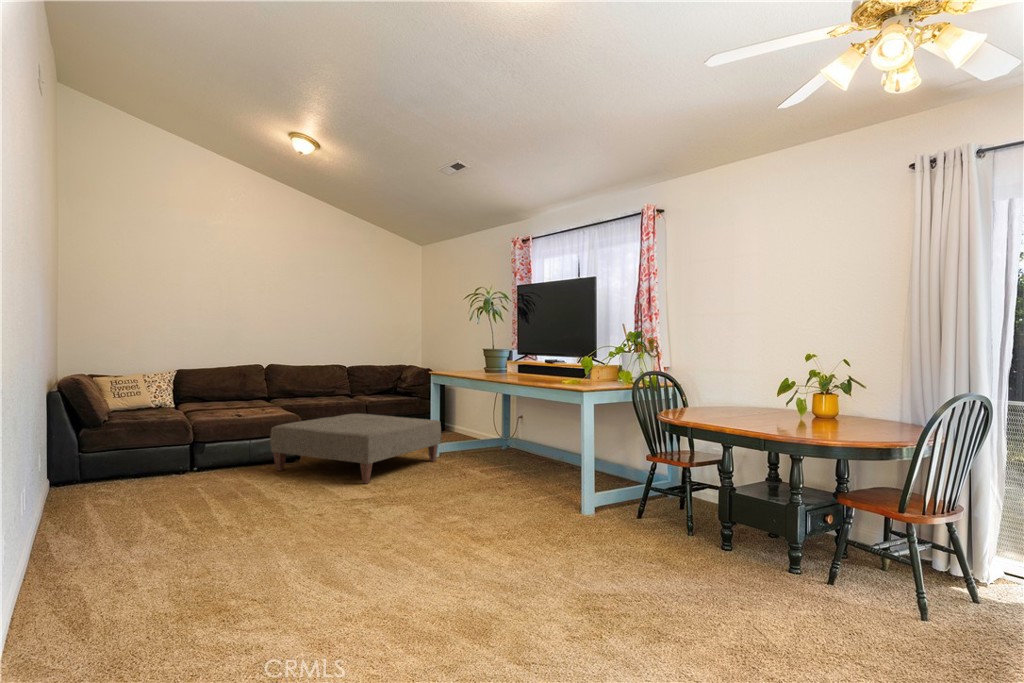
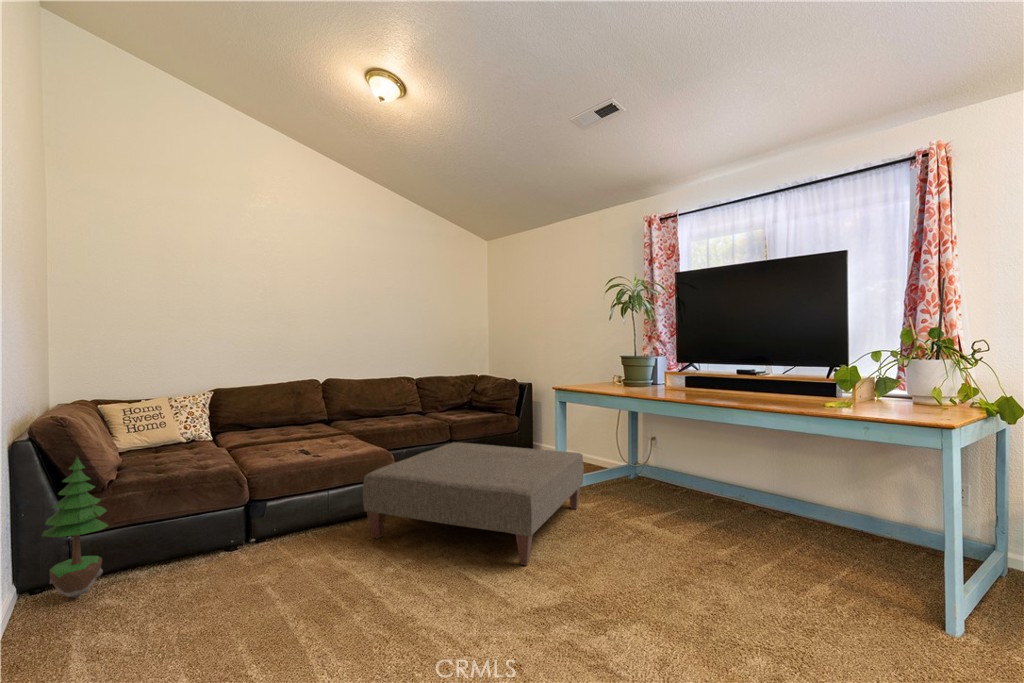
potted tree: none [66,402,104,488] -> present [42,457,109,598]

